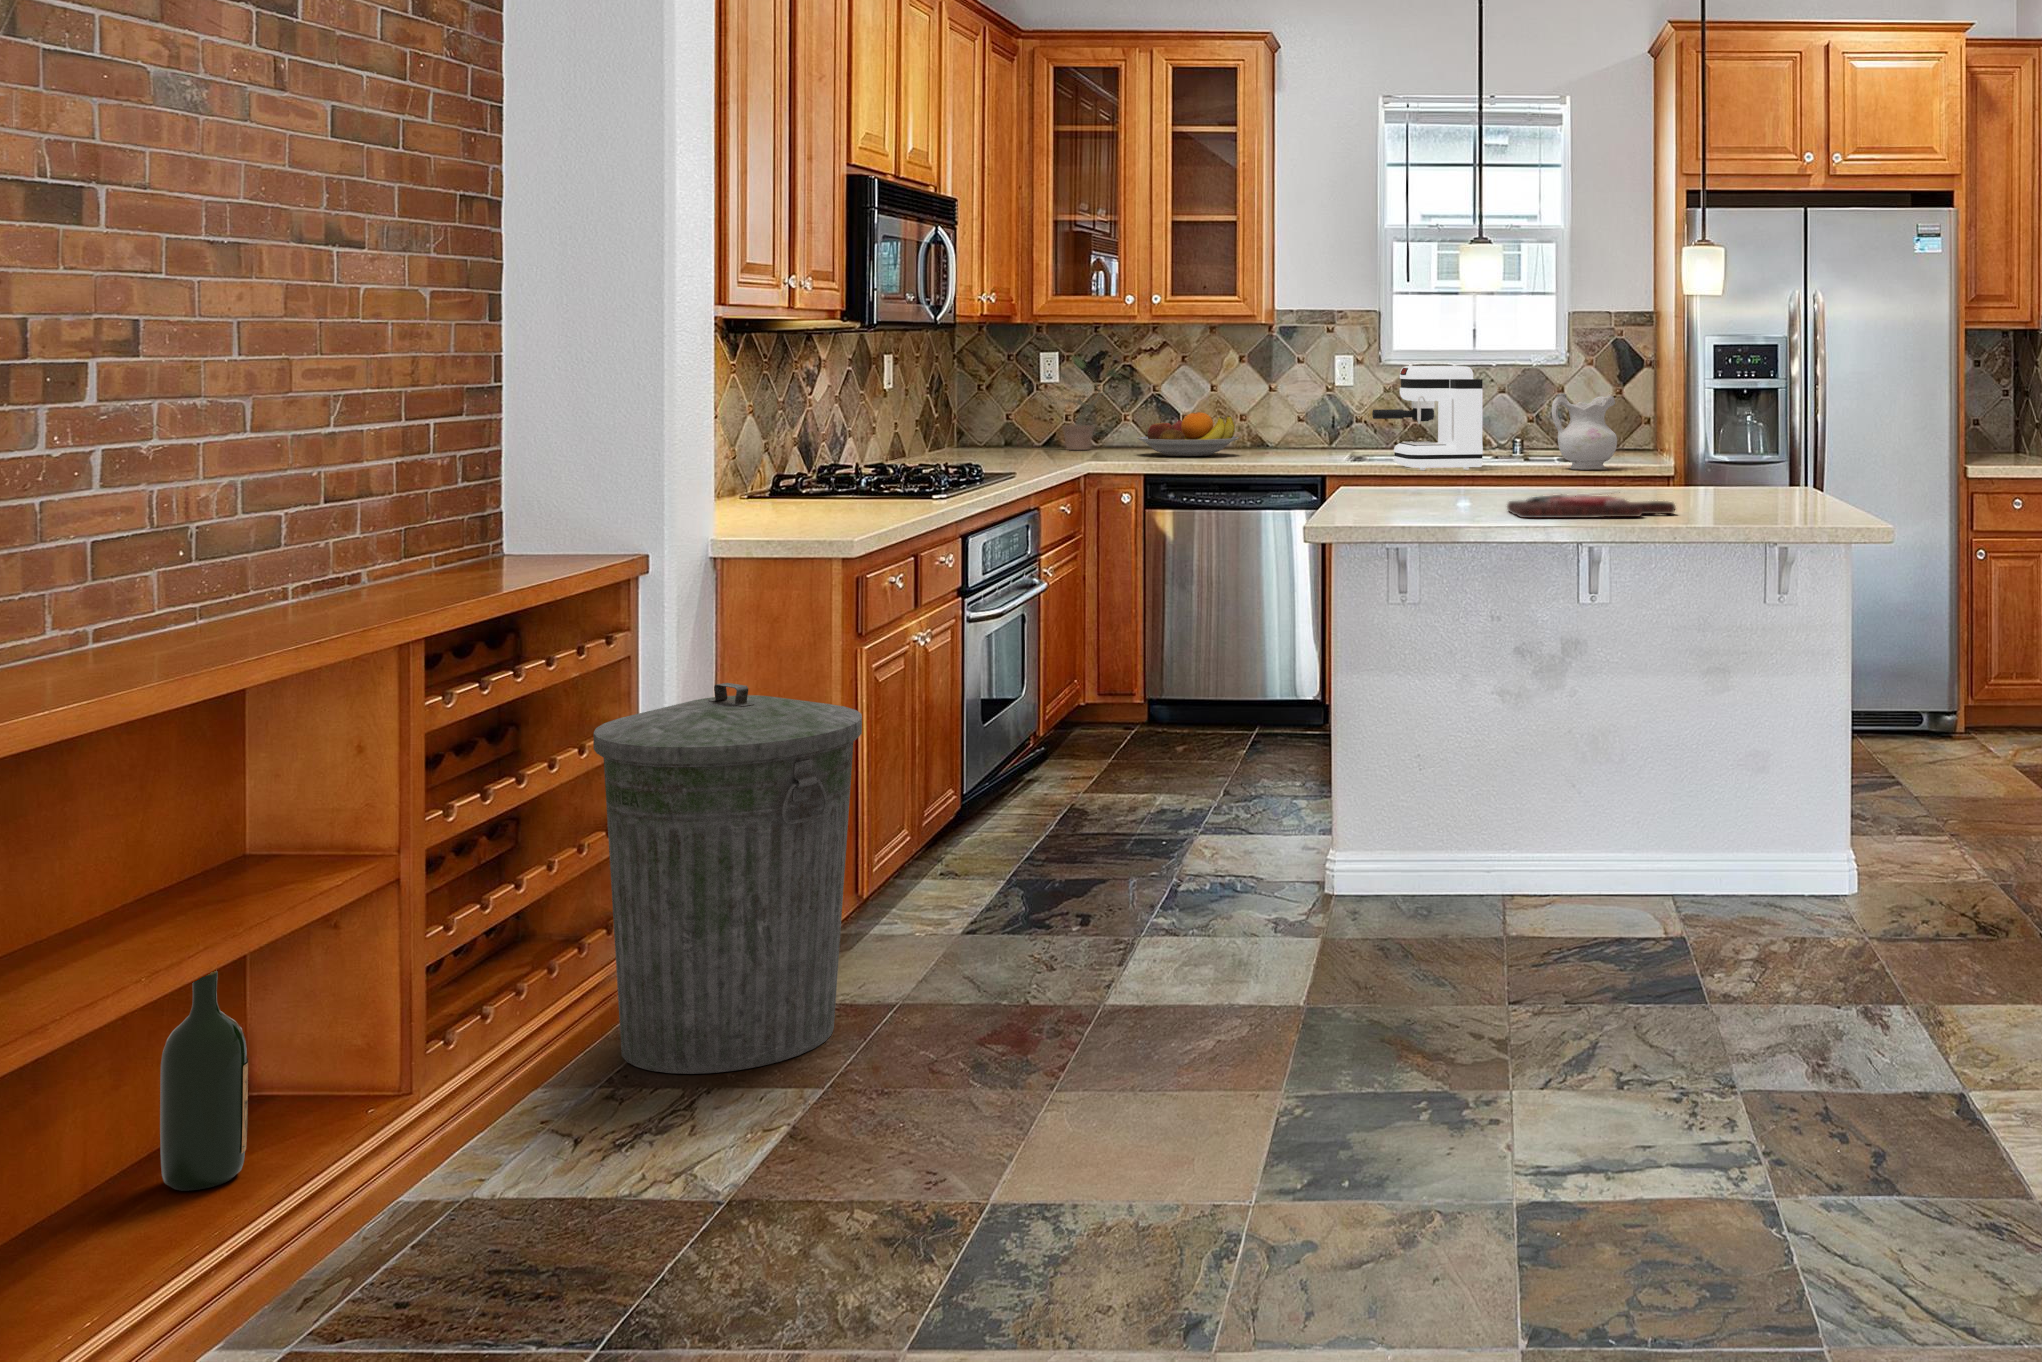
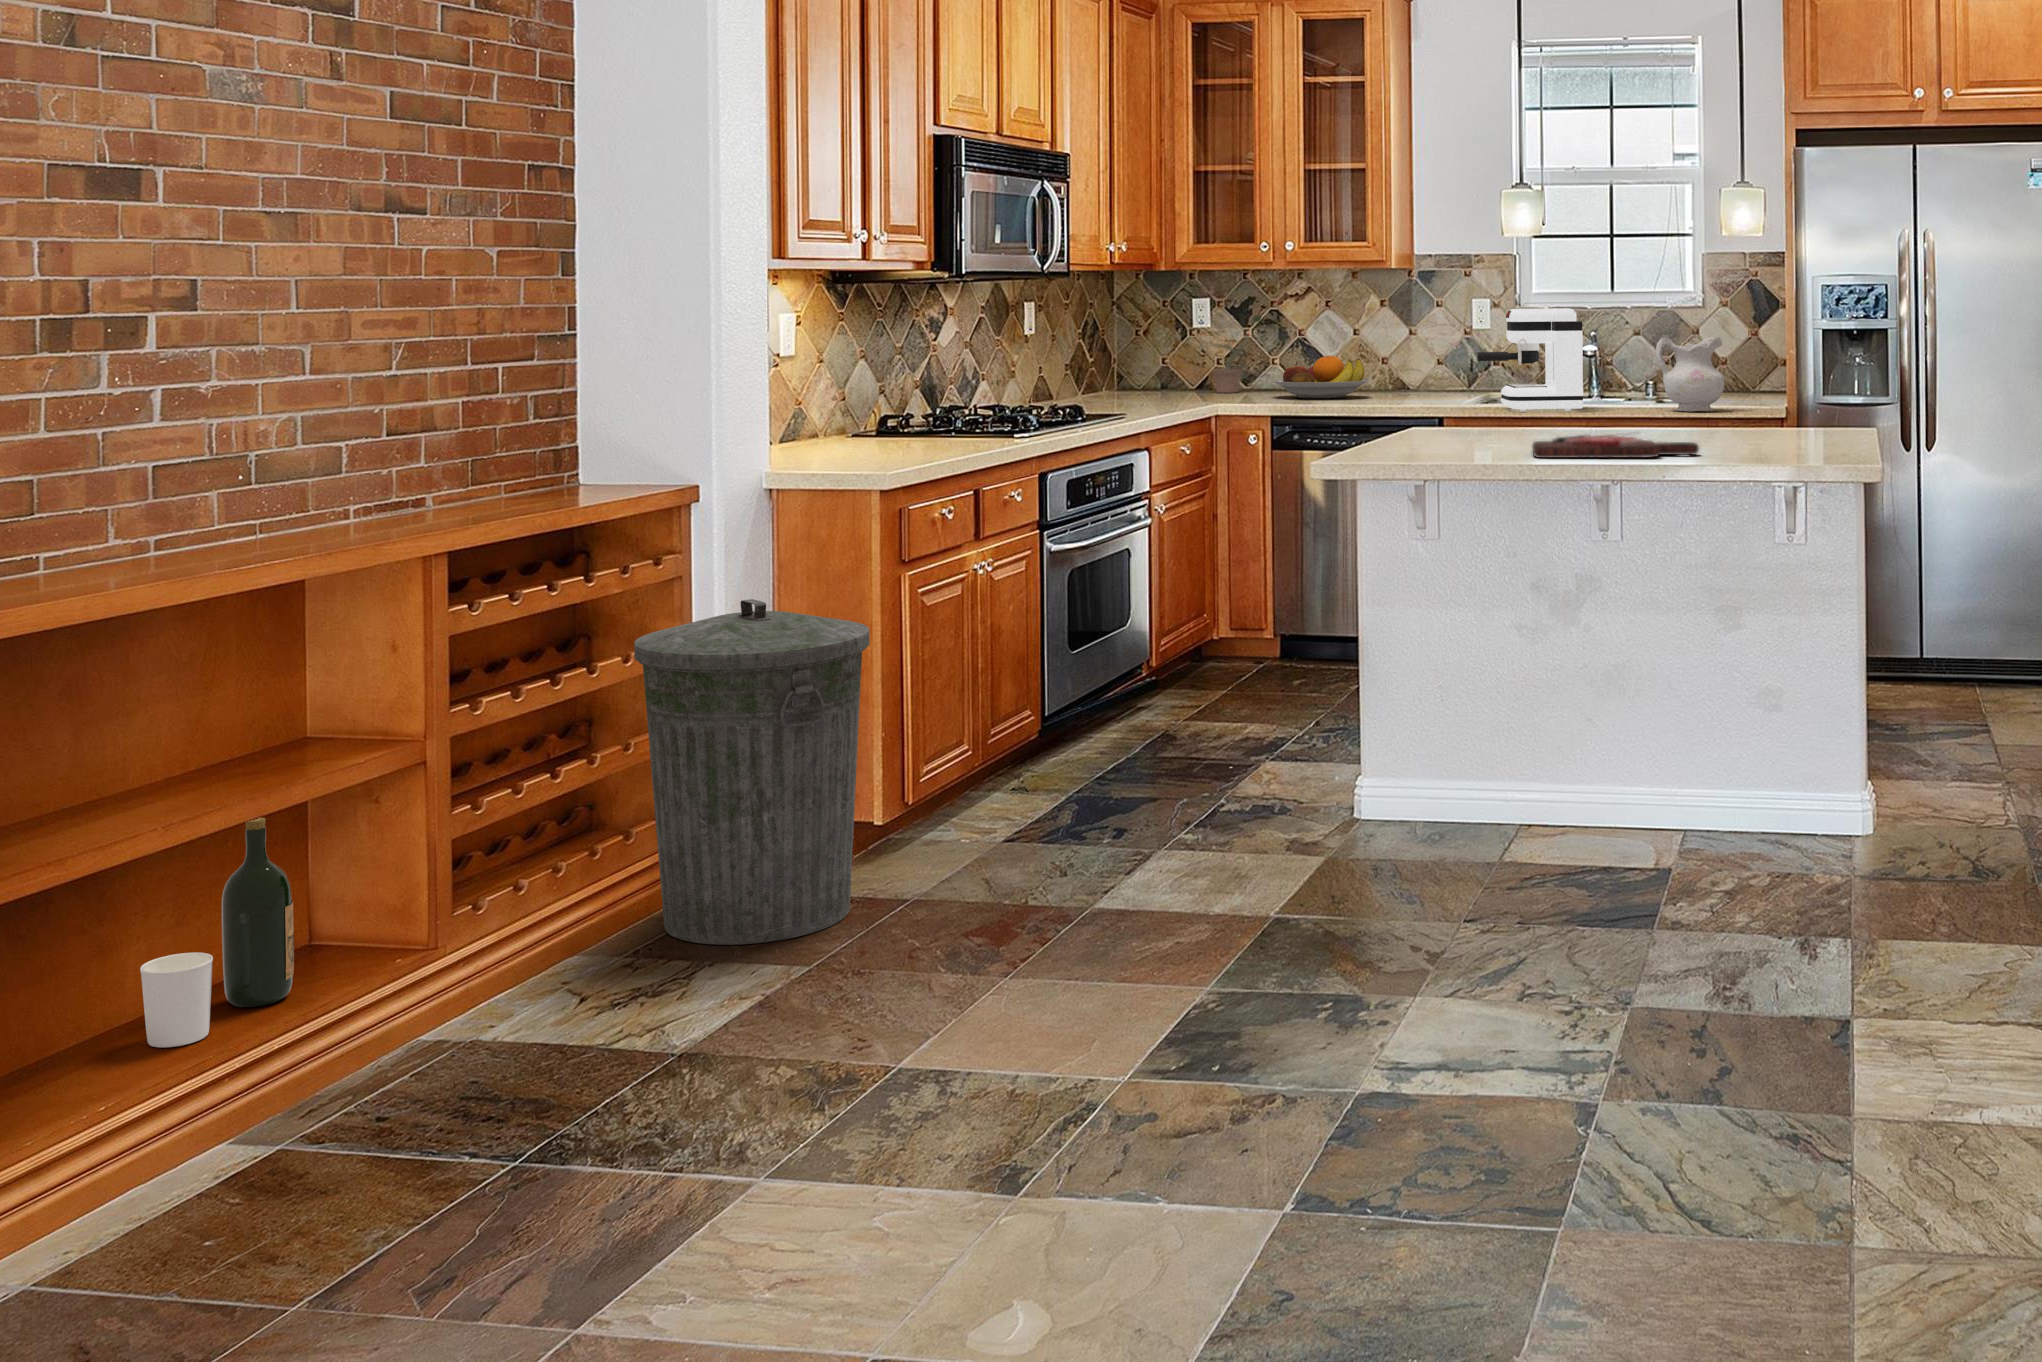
candle holder: none [80,1129,172,1249] -> present [140,952,213,1048]

